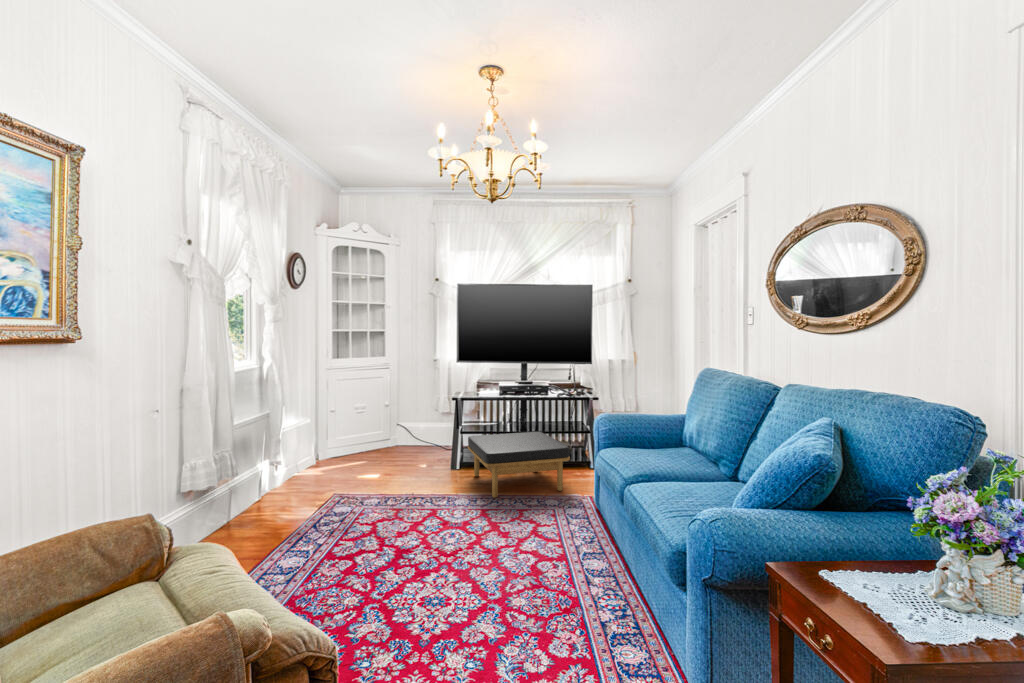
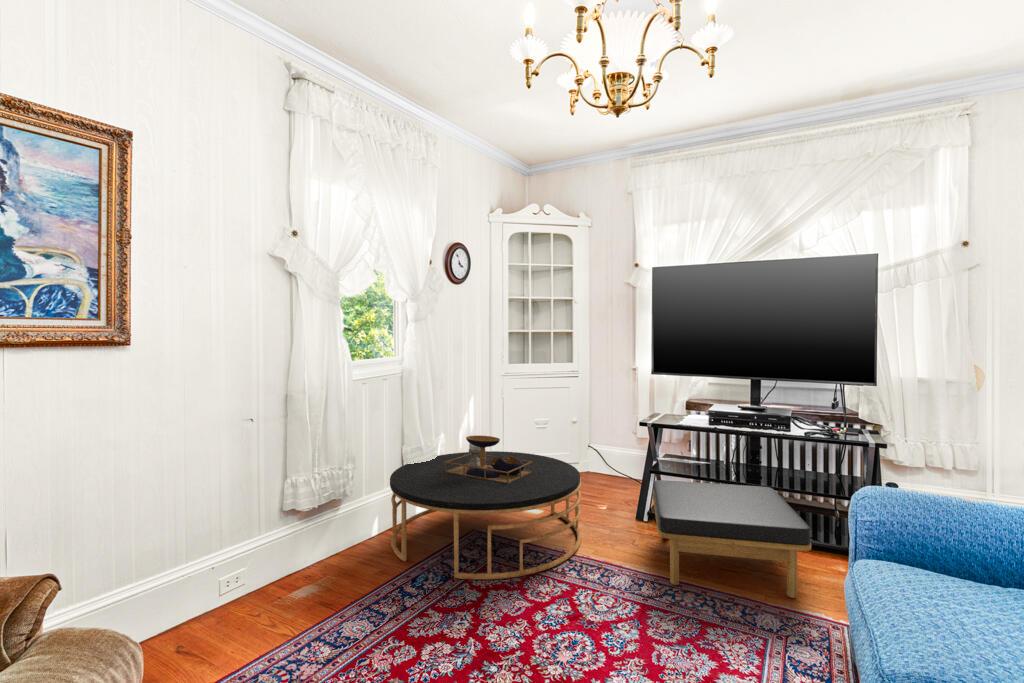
coffee table: none [257,415,422,523] -> present [390,436,582,580]

